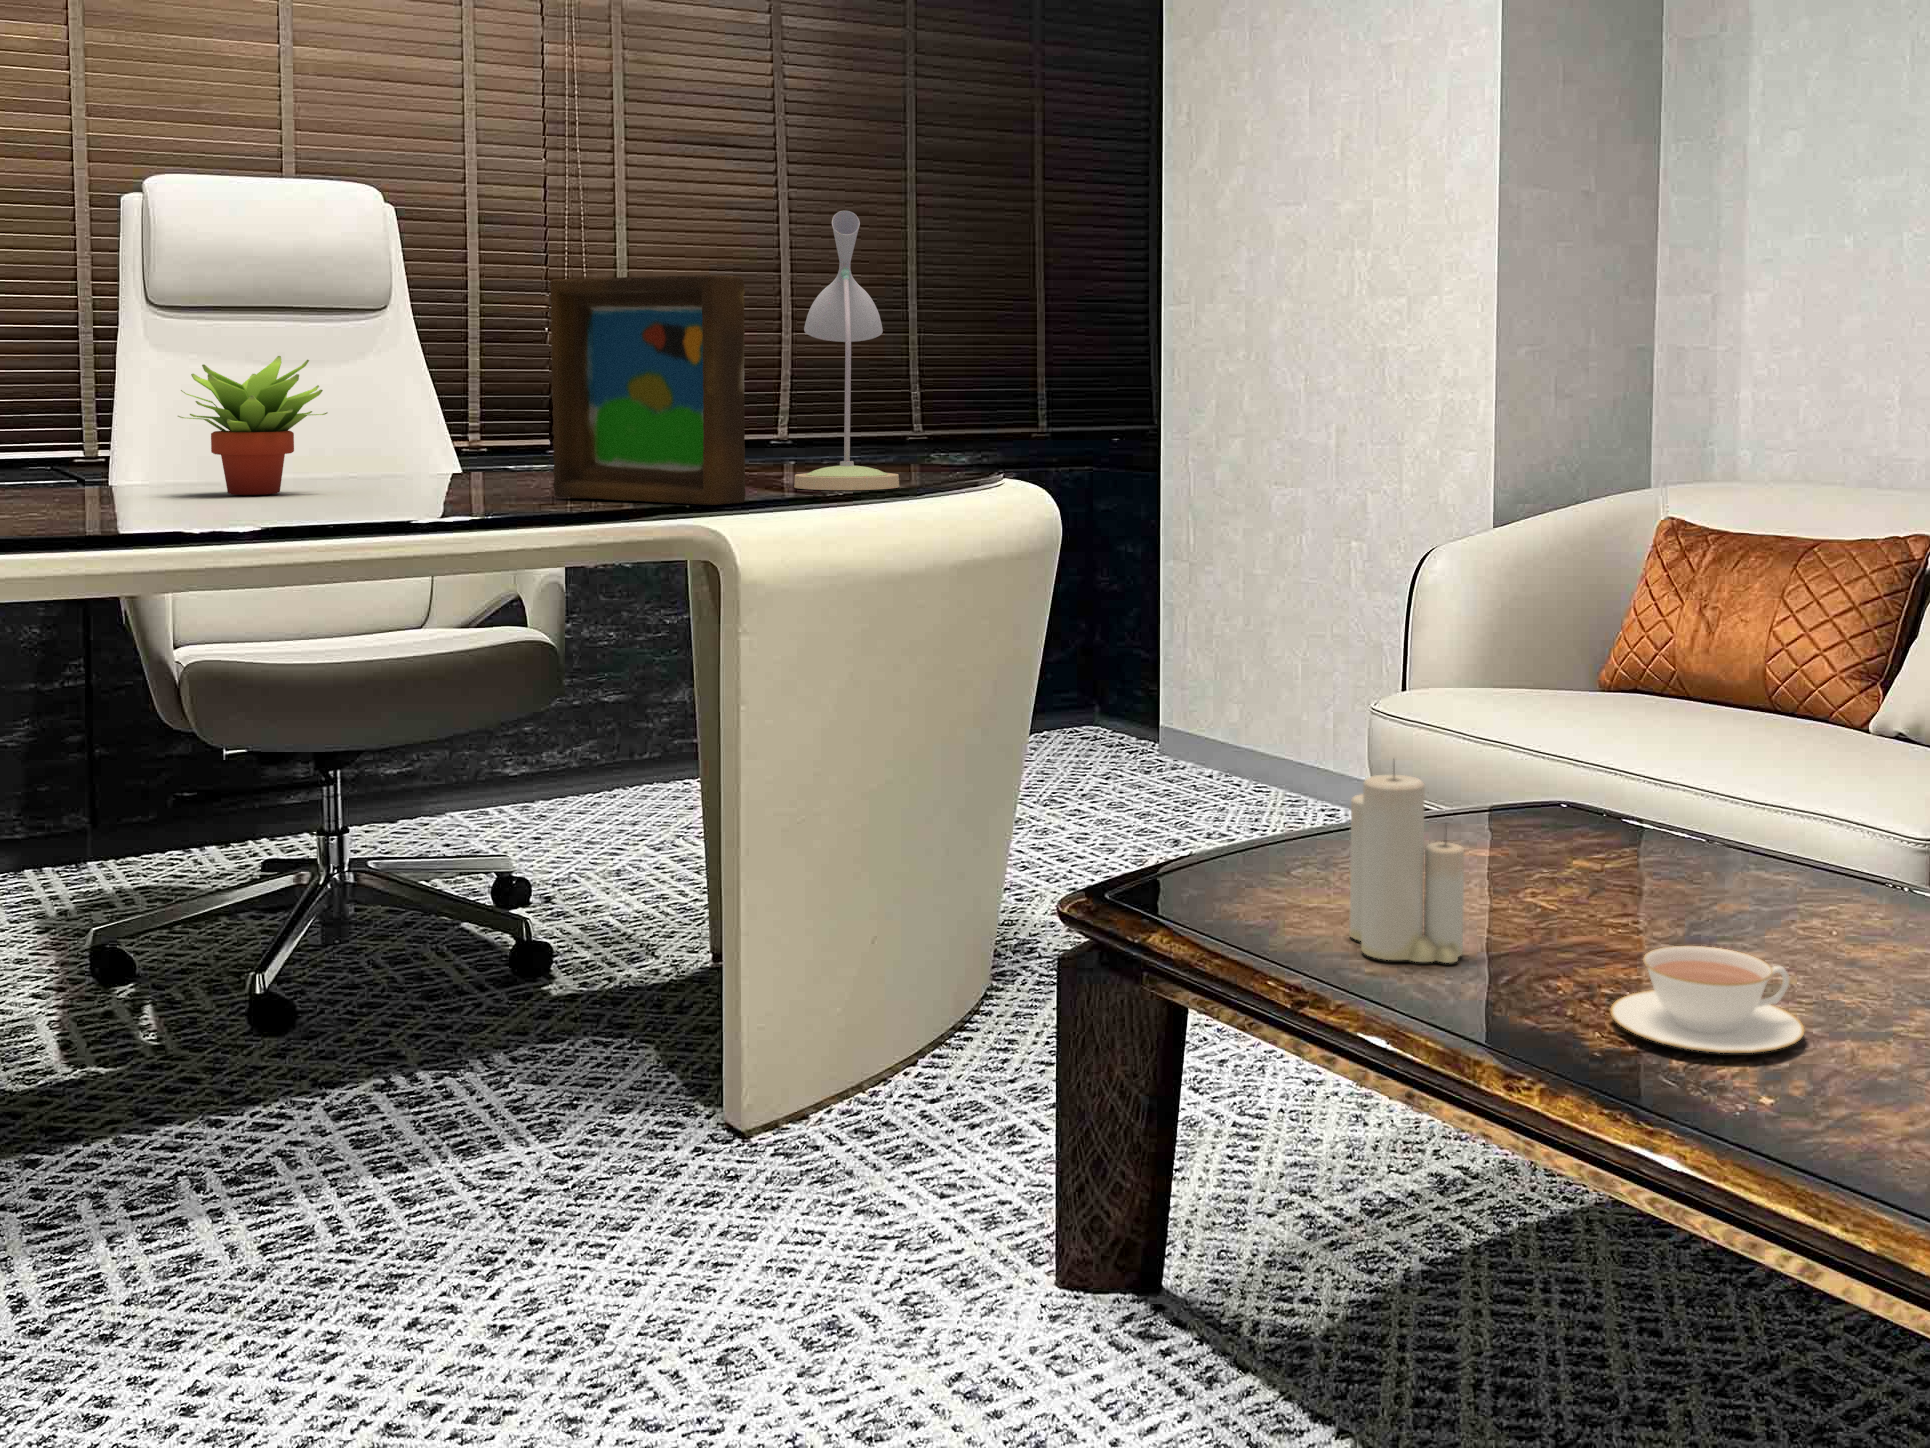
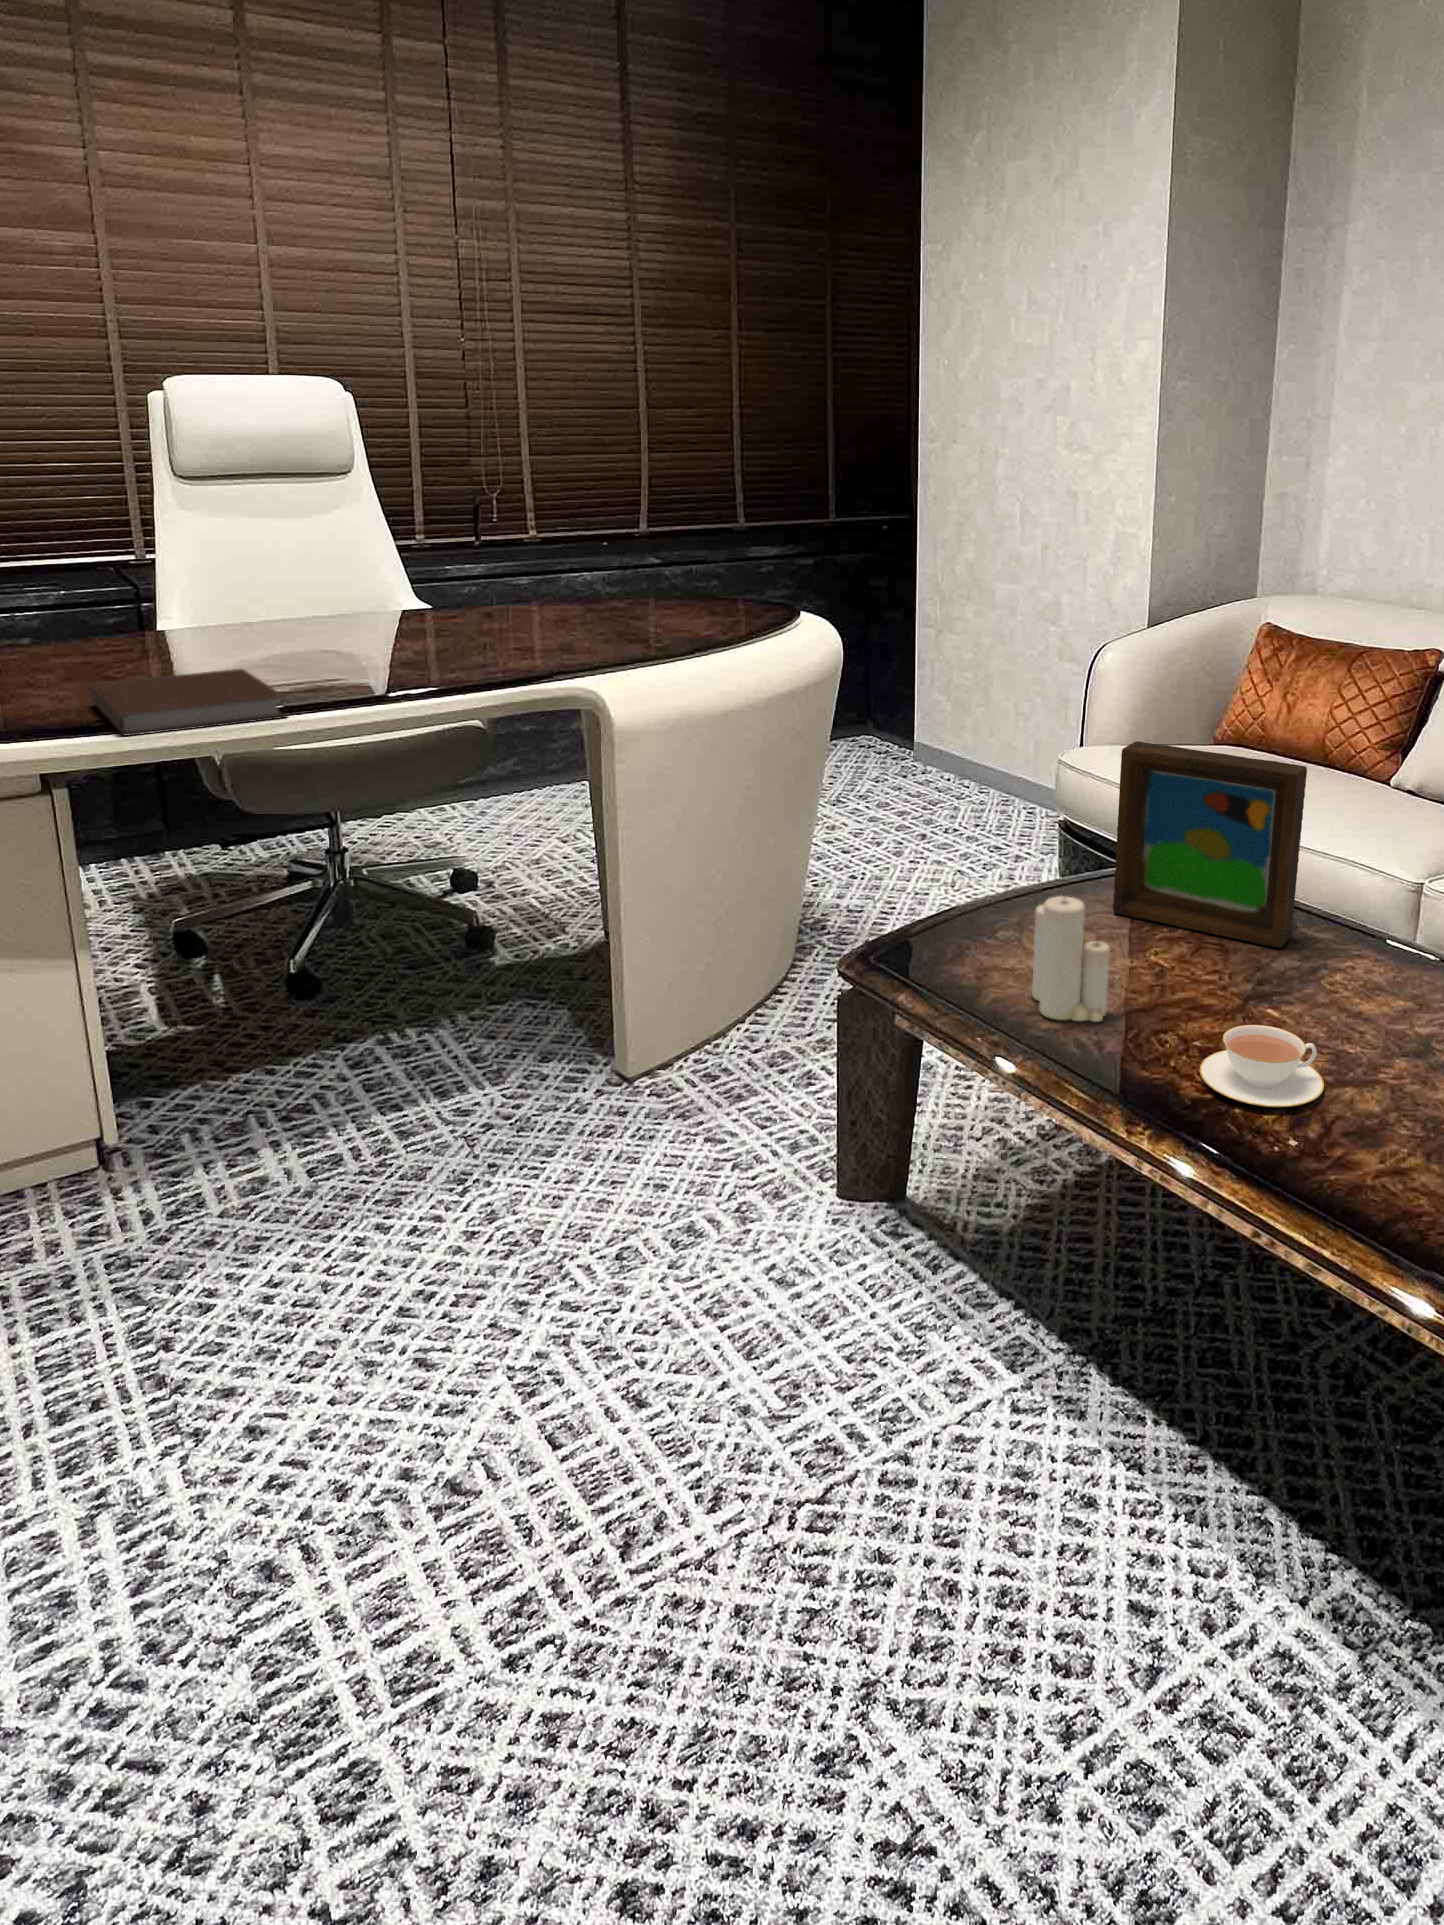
desk lamp: present [794,211,899,490] -> none [653,427,728,633]
picture frame: present [550,275,745,505] -> present [1113,741,1307,948]
succulent plant: present [178,356,327,495] -> none [203,534,313,639]
notebook: none [13,488,283,541] -> present [90,669,286,736]

